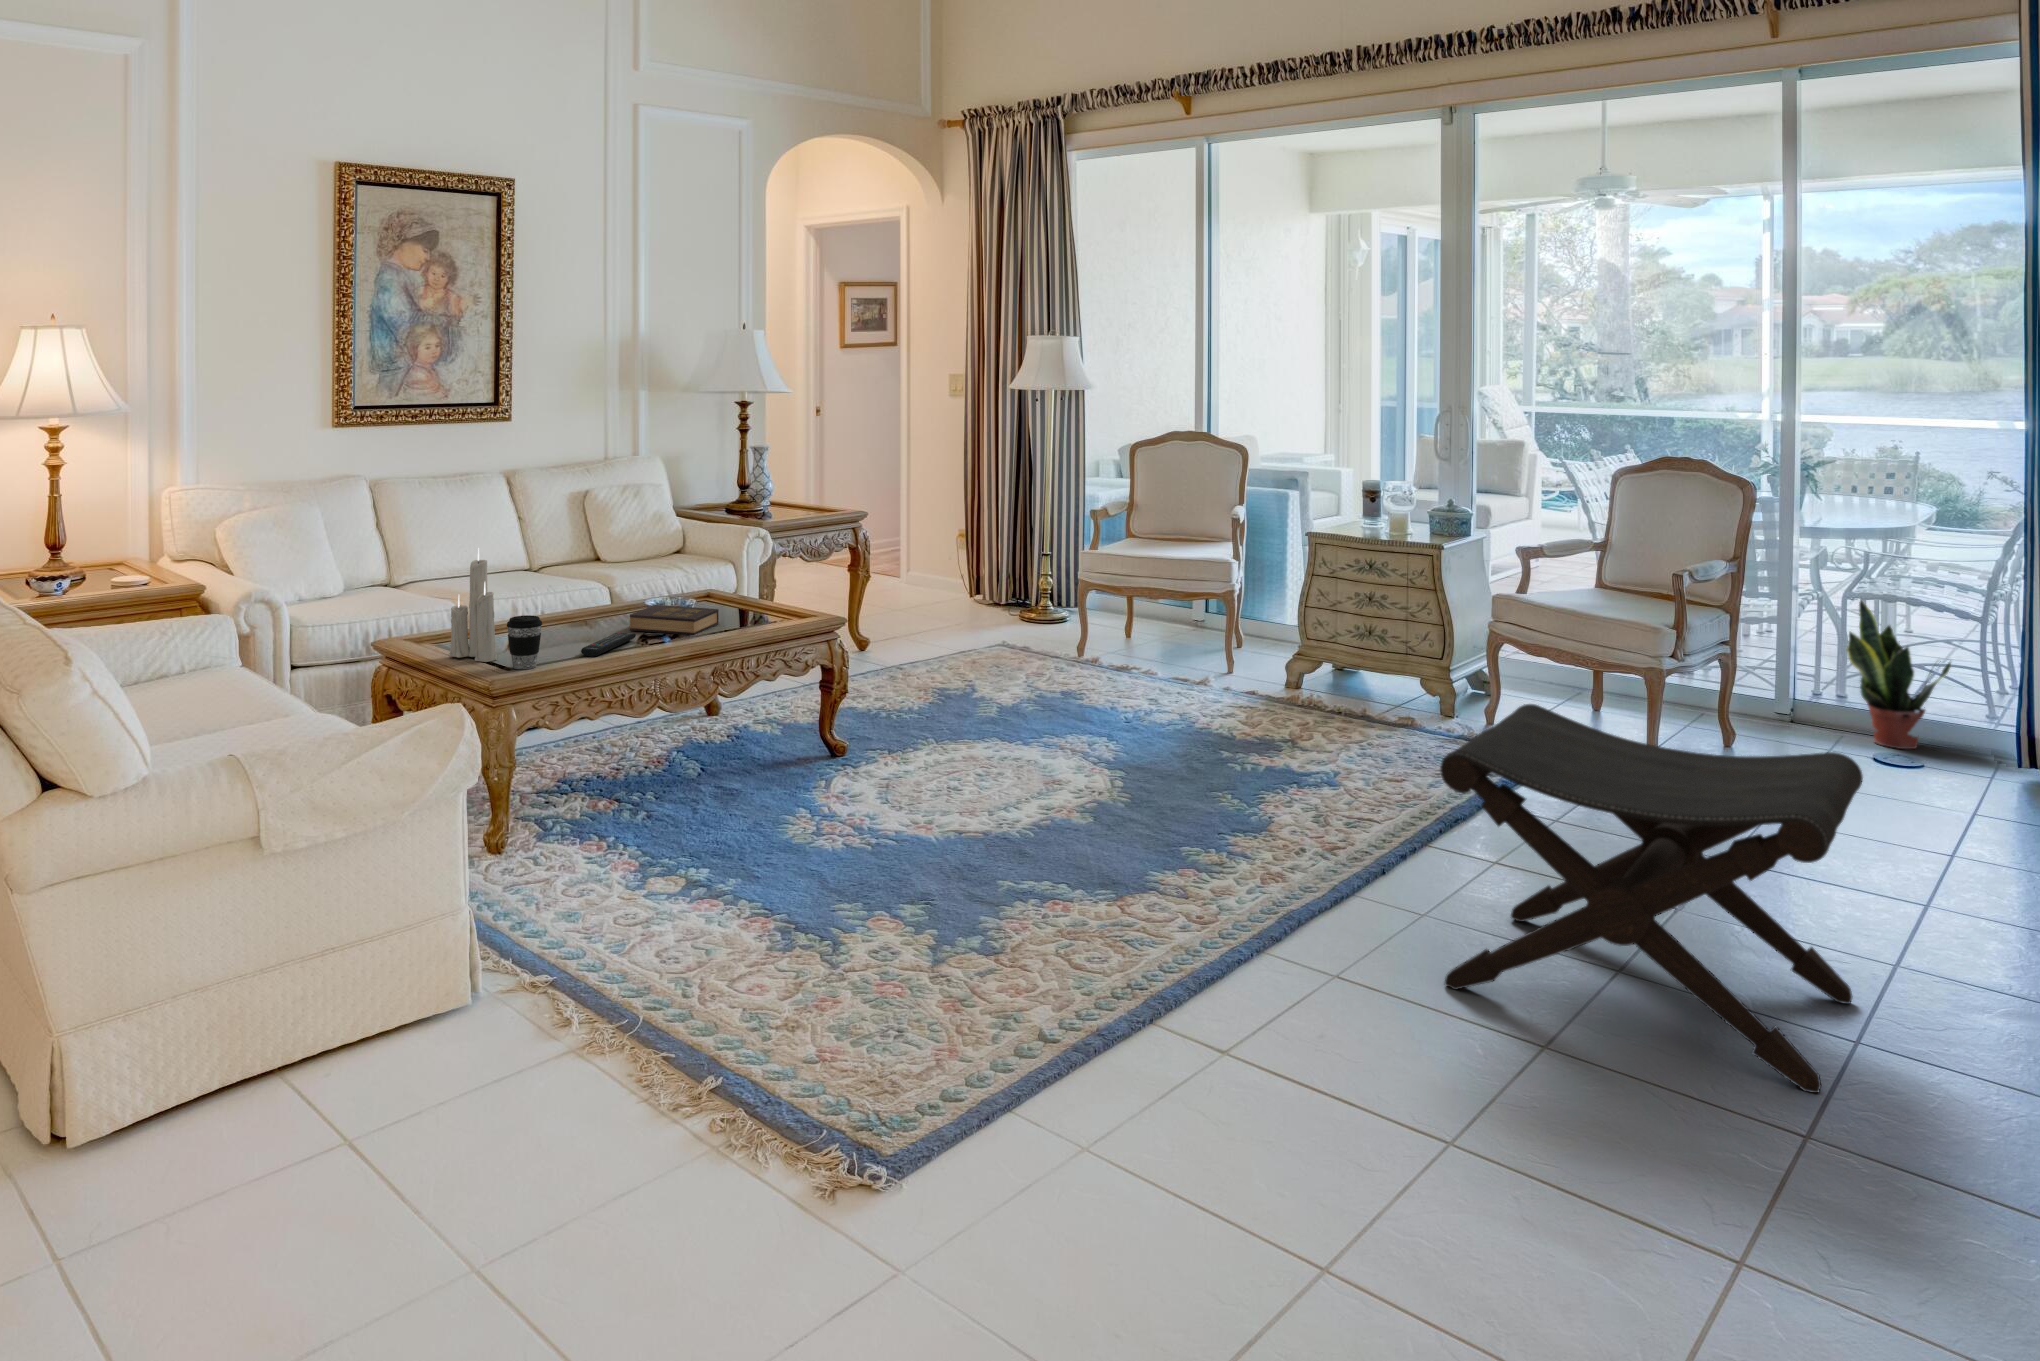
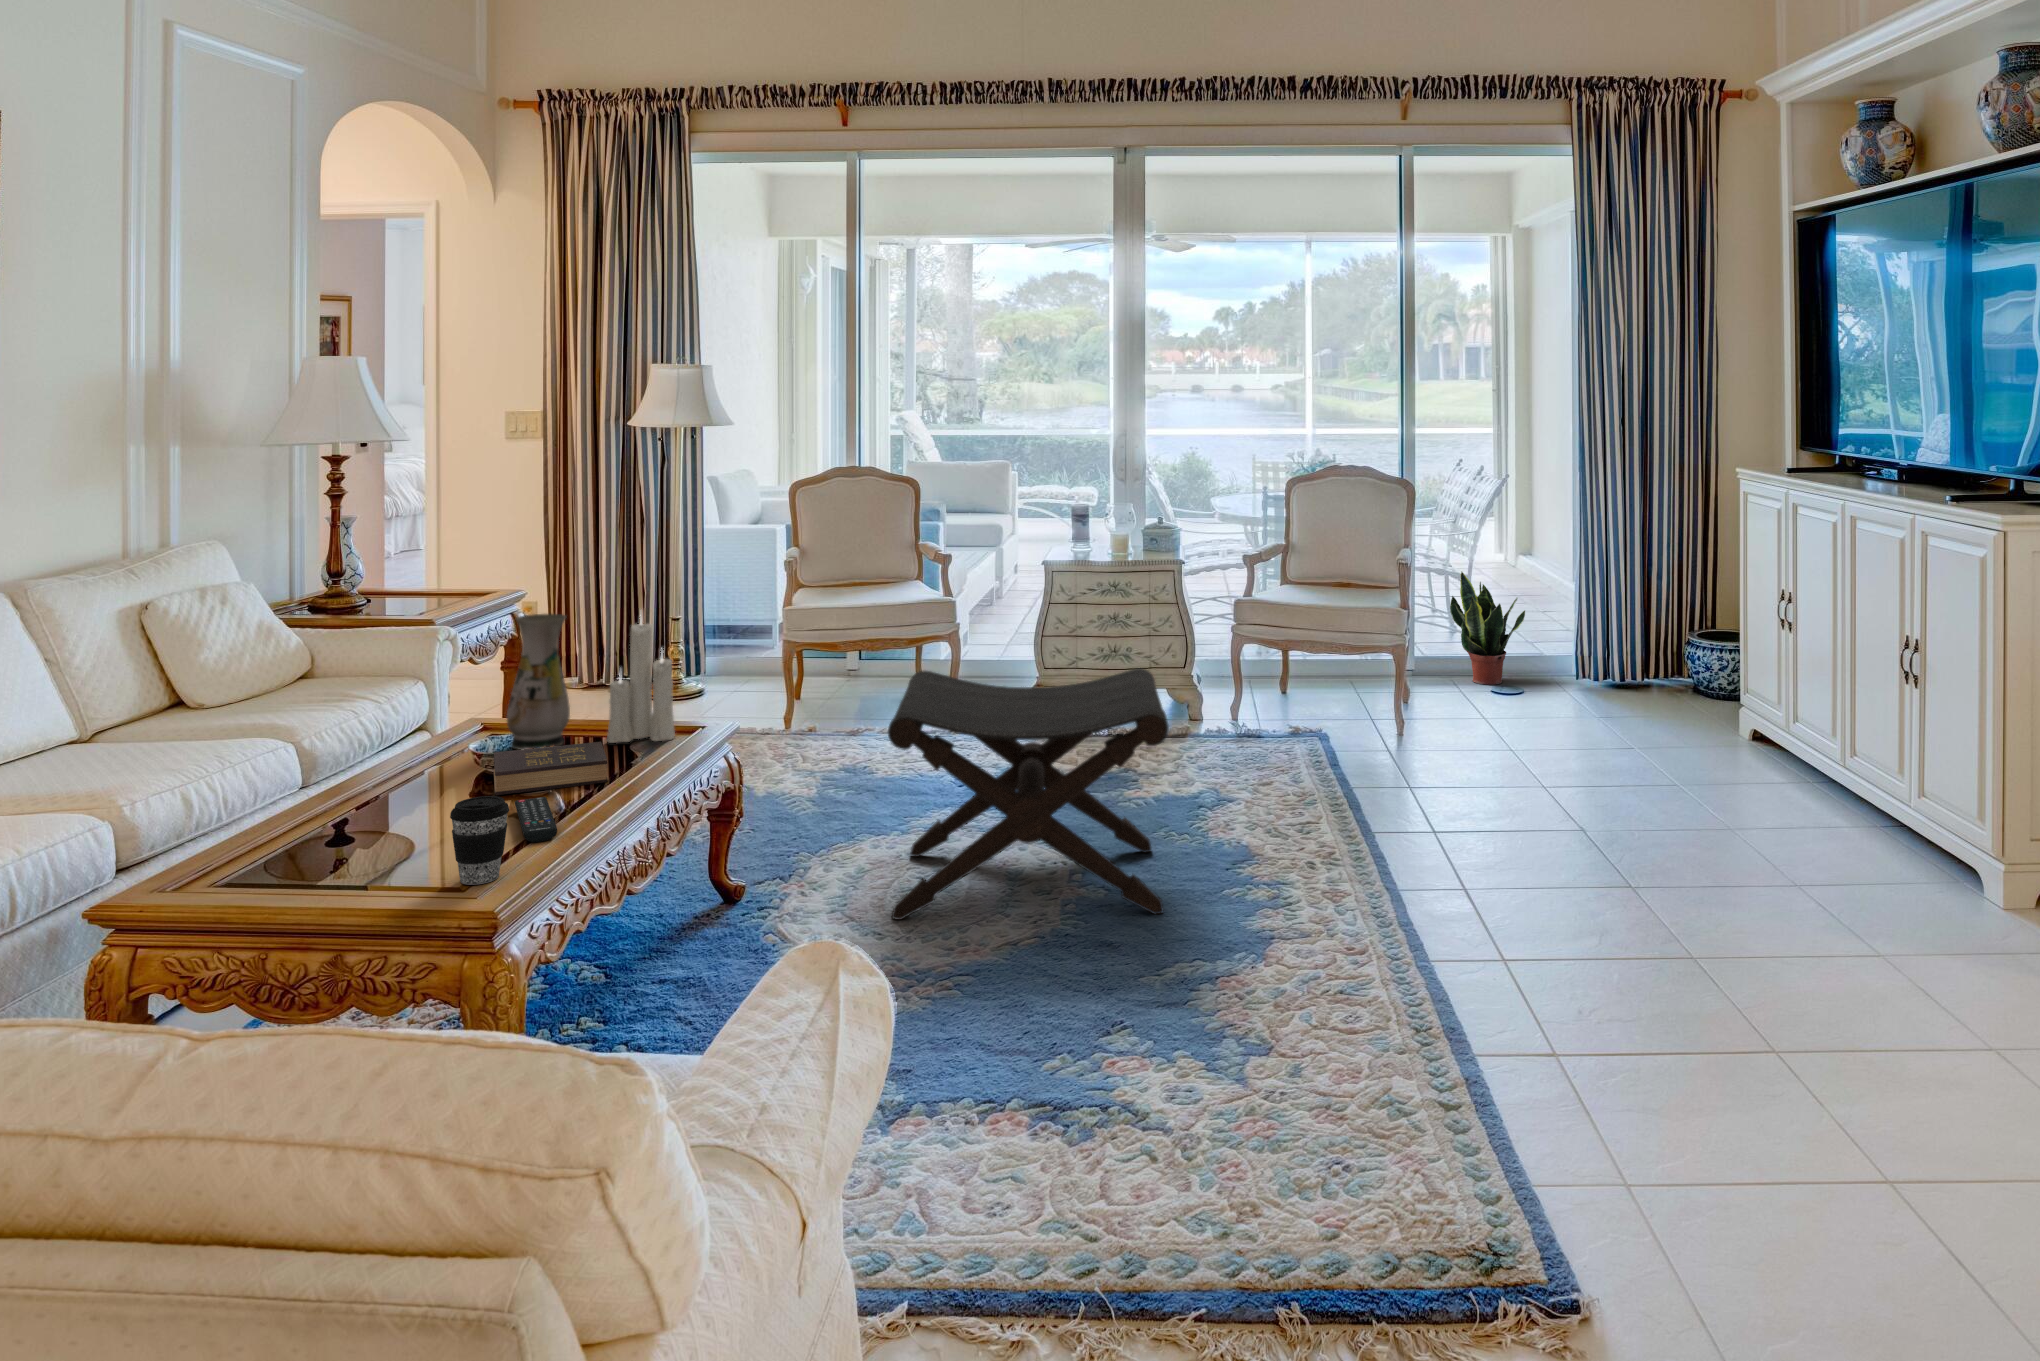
vase: none [695,516,737,612] -> present [507,614,570,750]
candle: present [448,548,497,662] -> present [607,615,675,743]
footstool: present [1440,704,1863,1093] -> present [888,668,1169,920]

